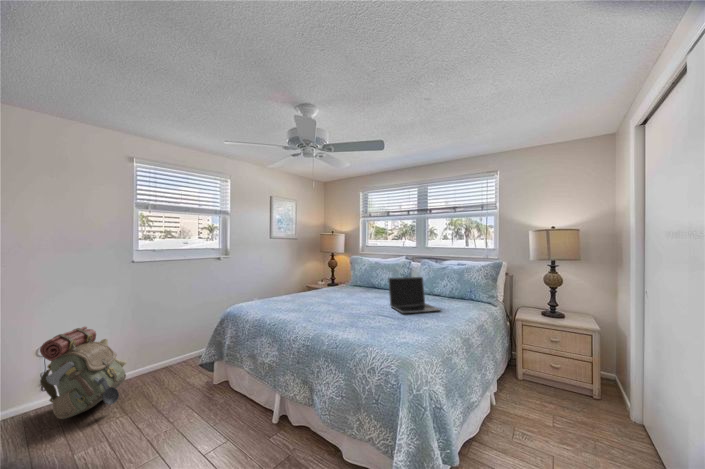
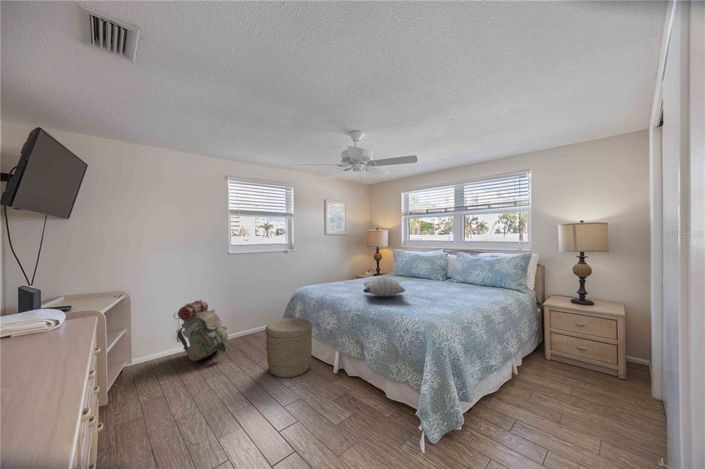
laptop: present [388,277,440,313] -> none [424,267,469,296]
pillow: none [314,292,368,317] -> present [363,277,406,297]
woven basket: none [176,347,246,435] -> present [266,318,312,378]

